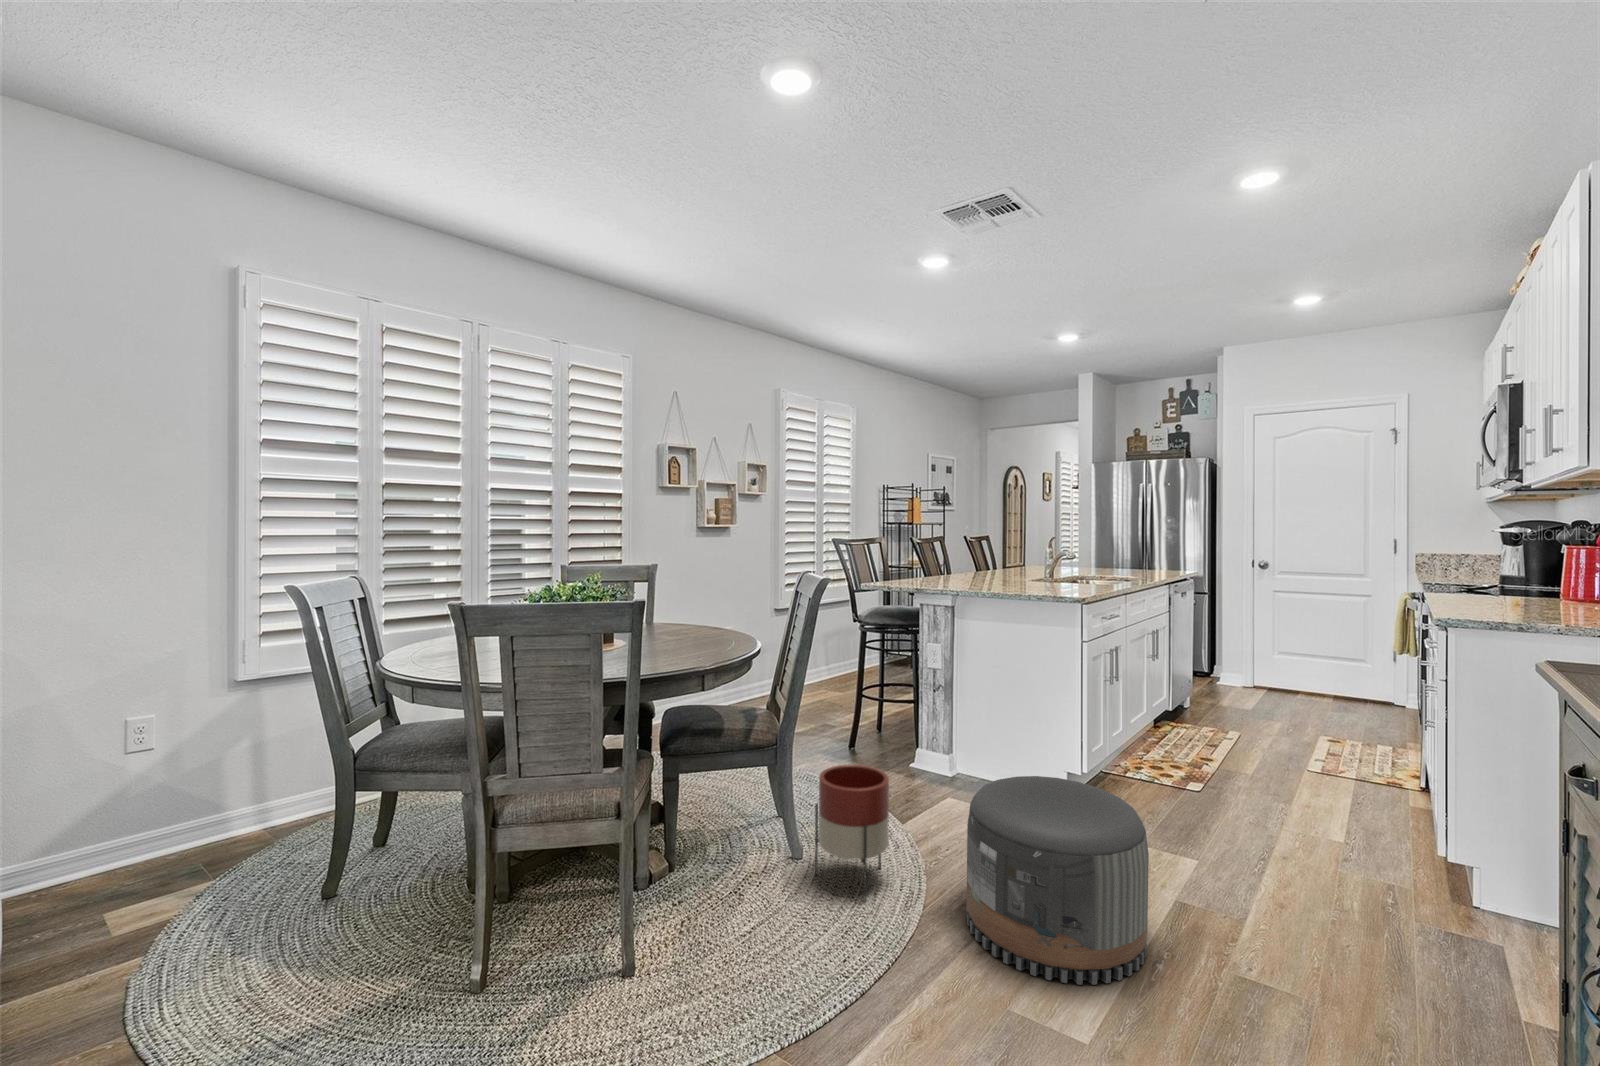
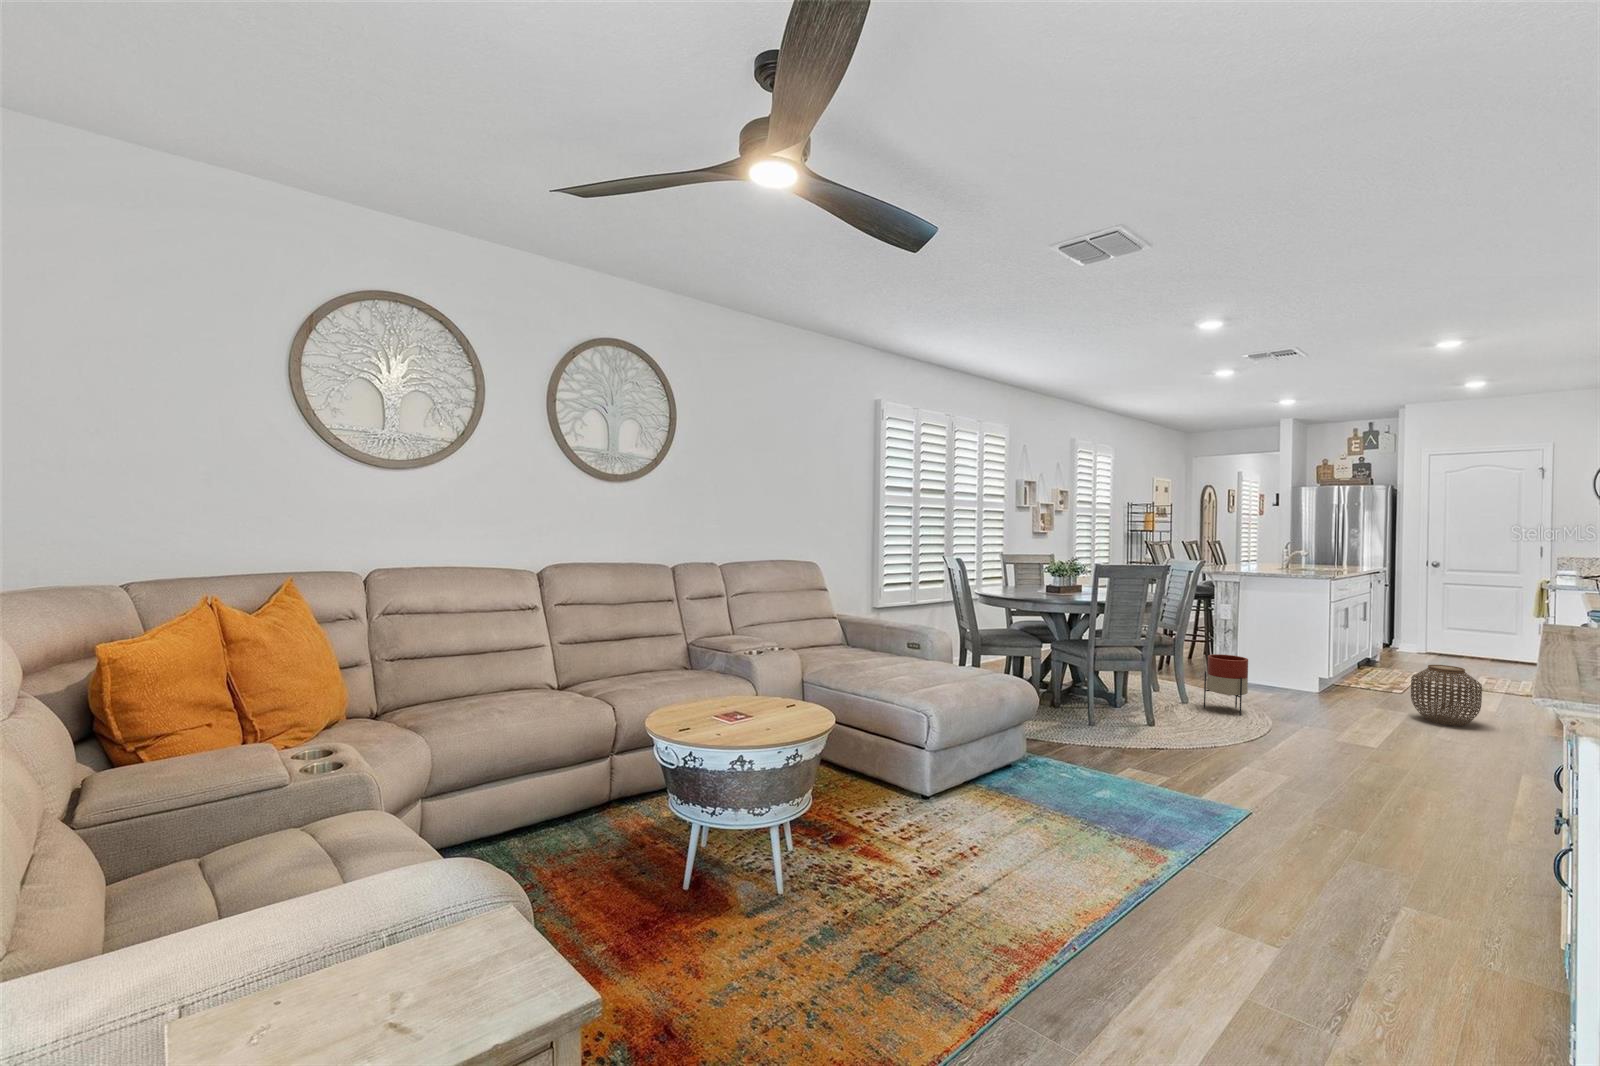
pouf: present [966,776,1149,985] -> none [1296,657,1398,737]
woven basket: none [1190,779,1315,912] -> present [1411,665,1482,726]

